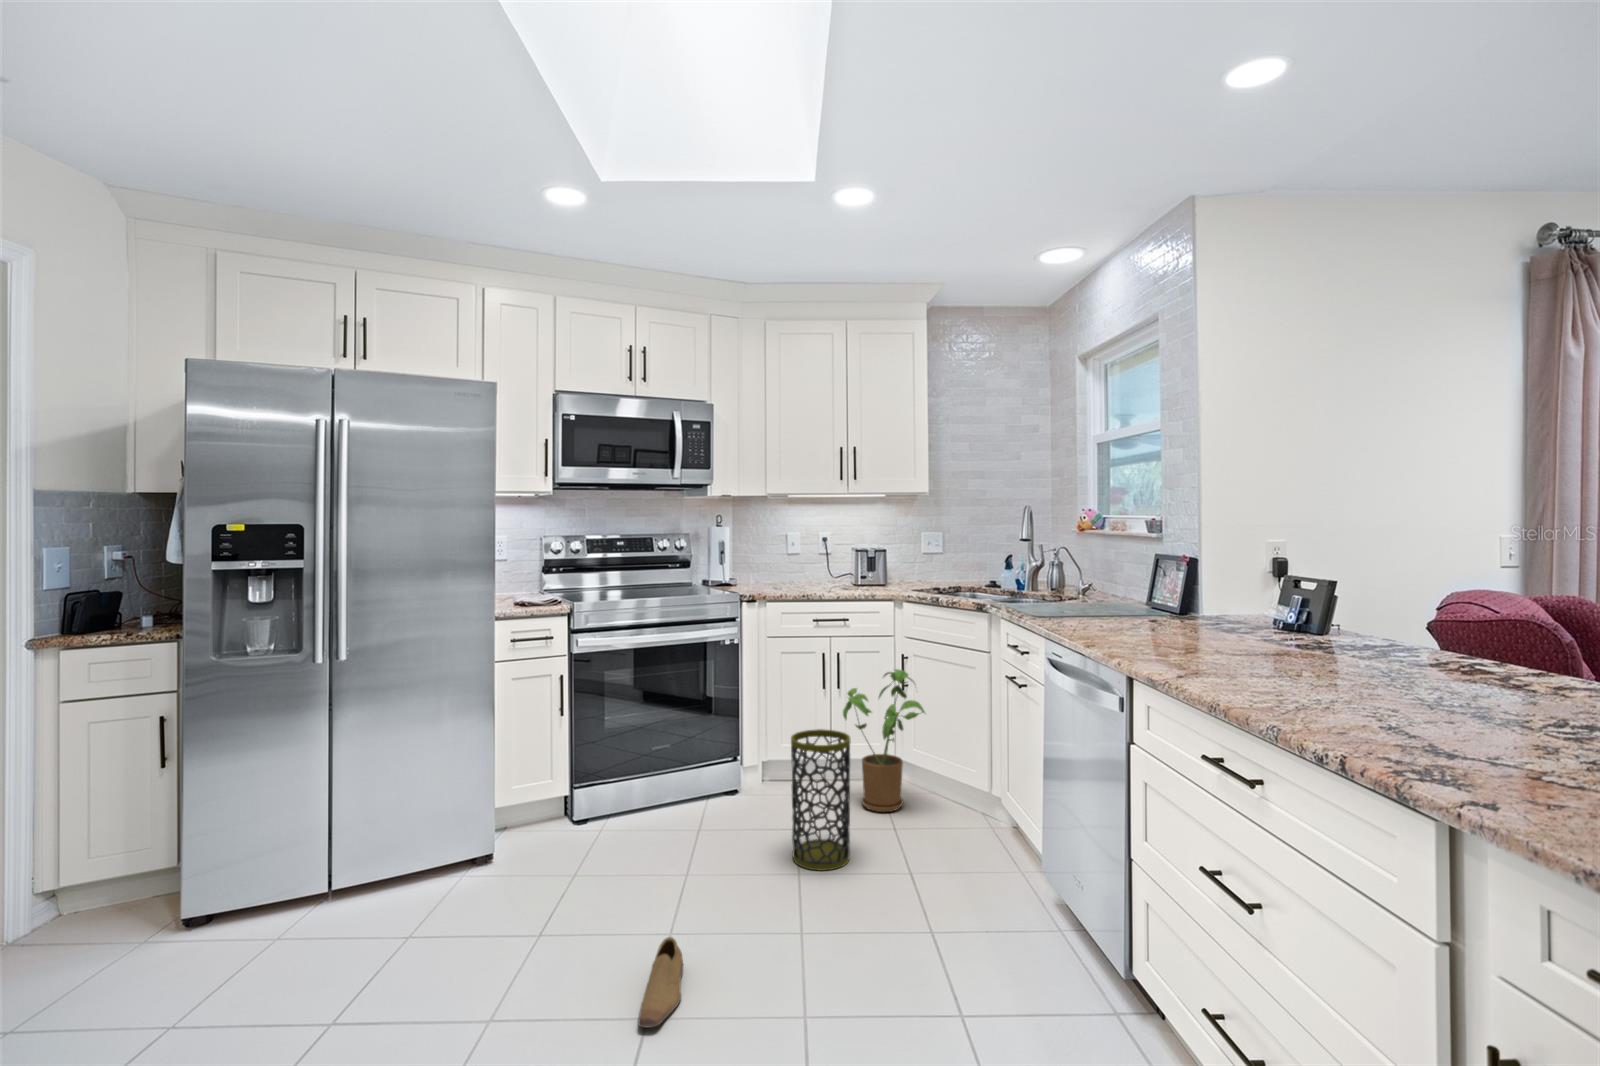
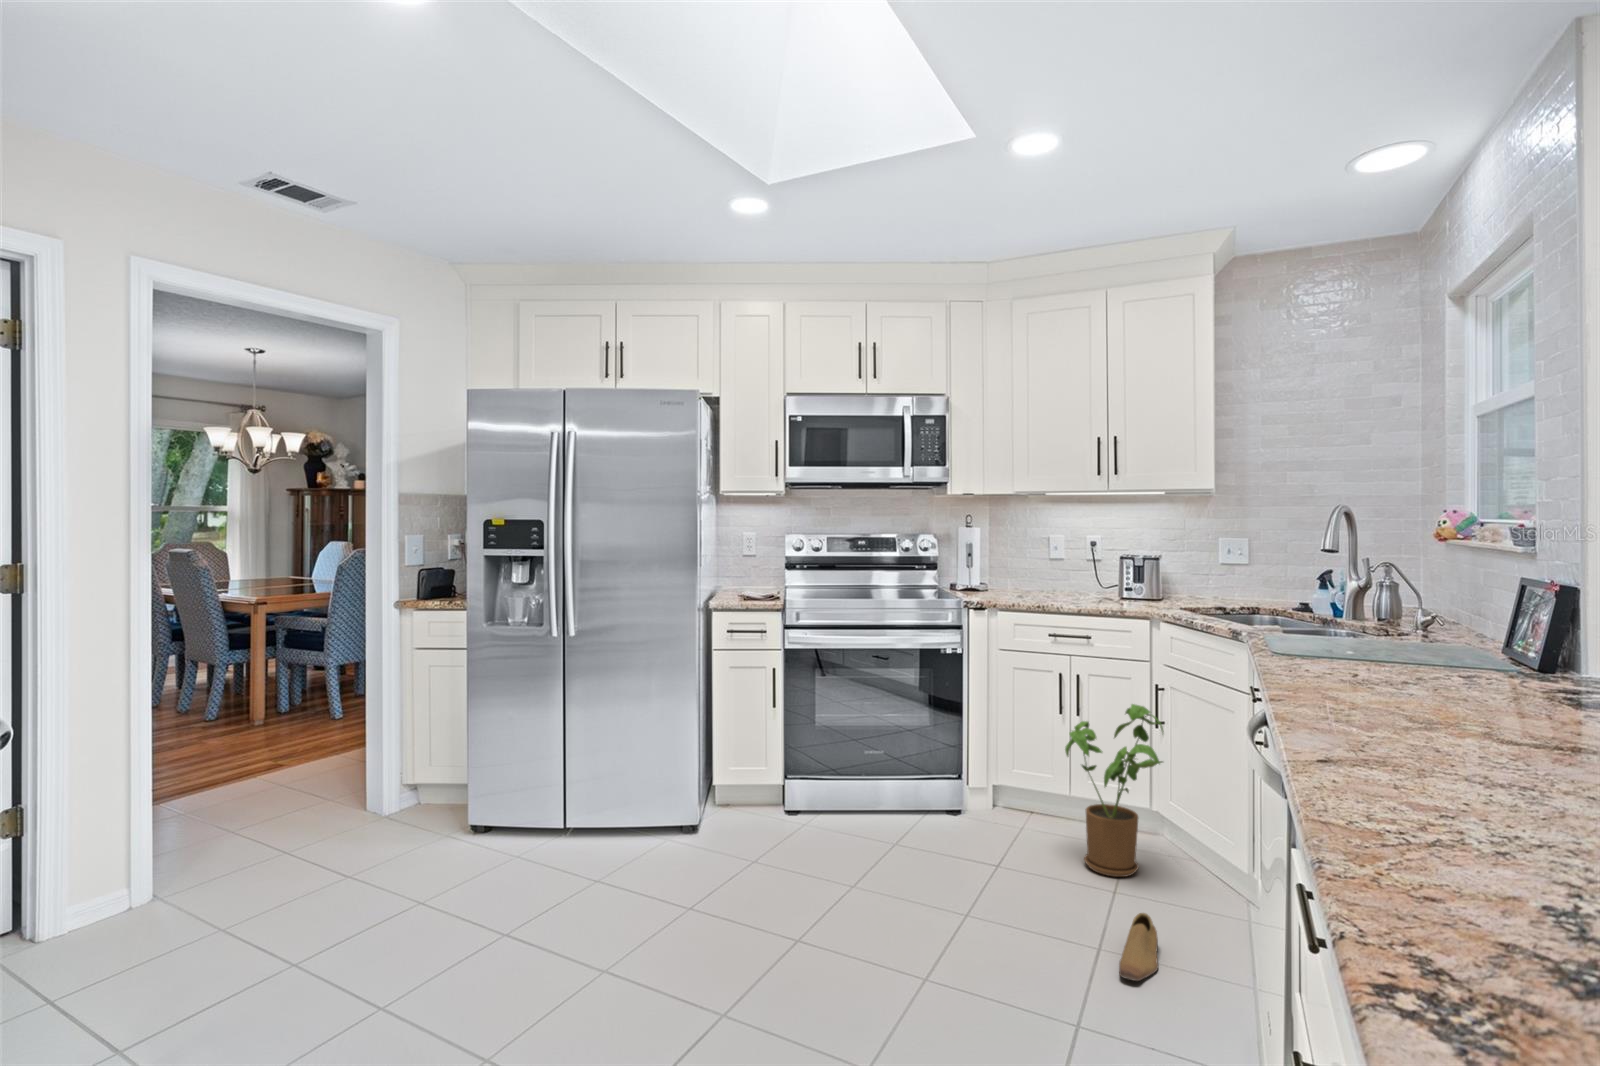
trash can: present [791,729,850,871] -> none [960,759,1030,921]
shoe: present [638,937,683,1028] -> present [1119,913,1158,981]

